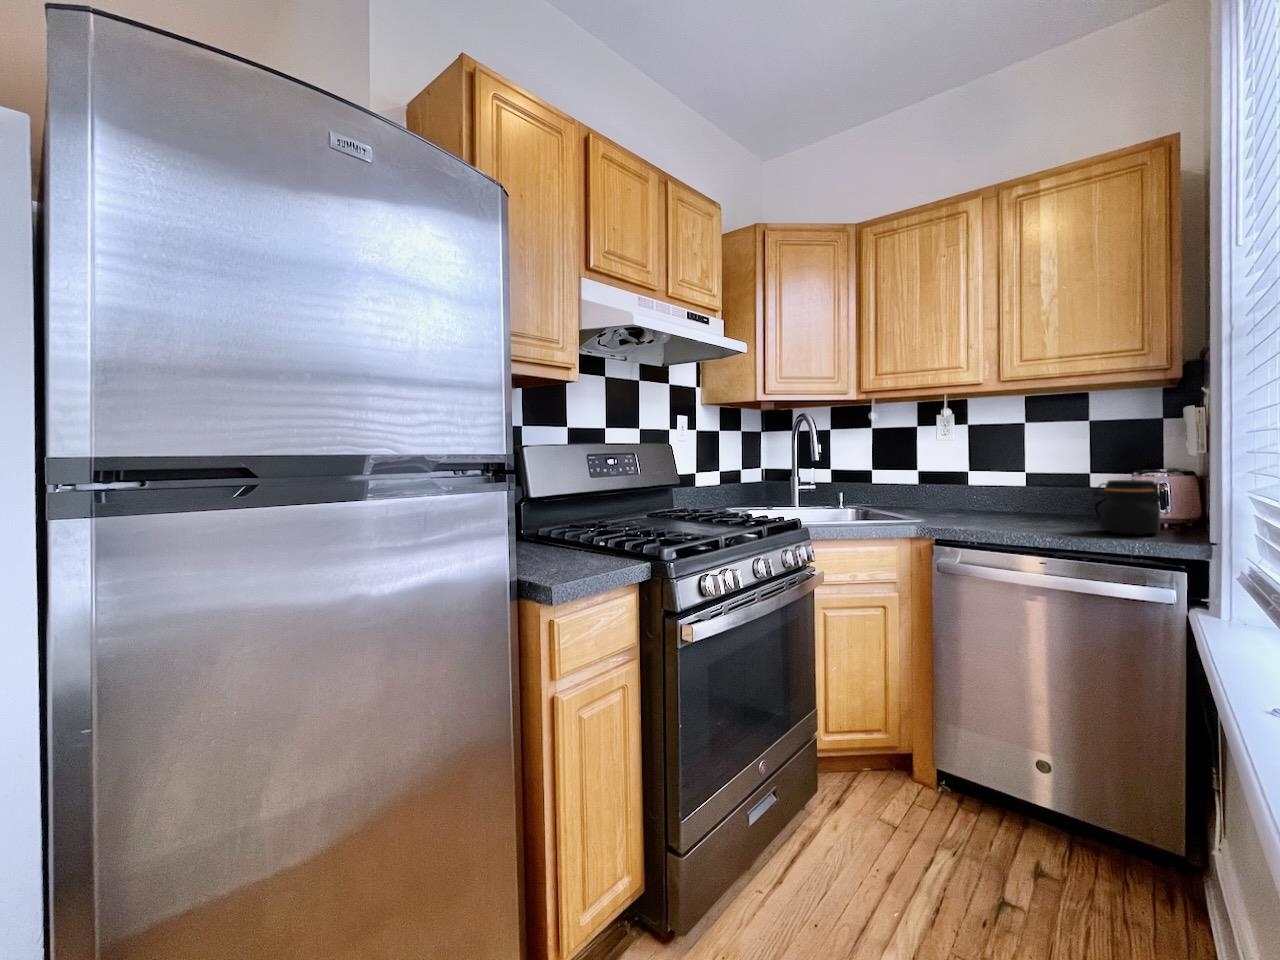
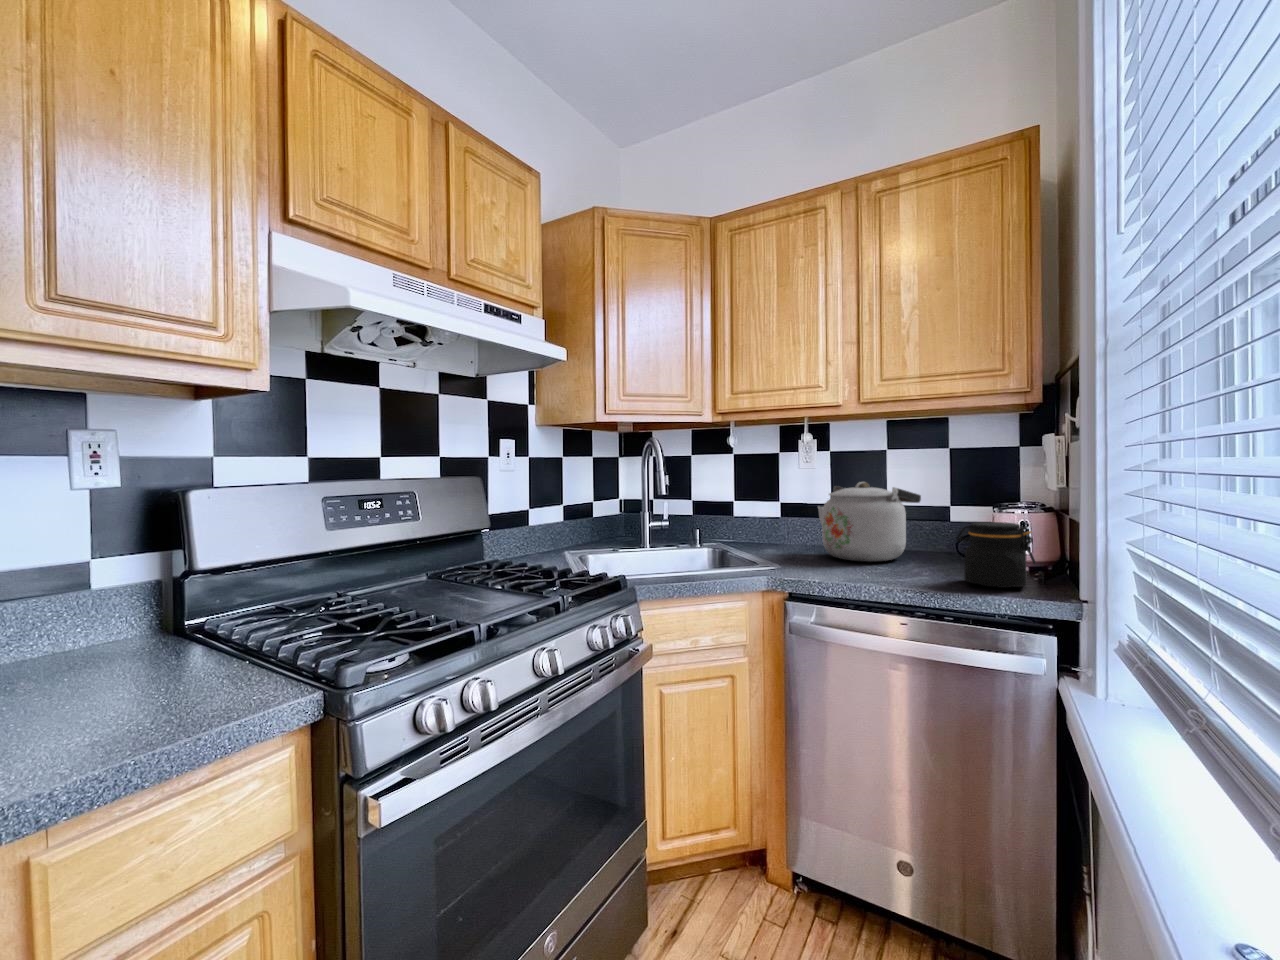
kettle: none [956,450,1058,519] -> present [818,482,921,562]

